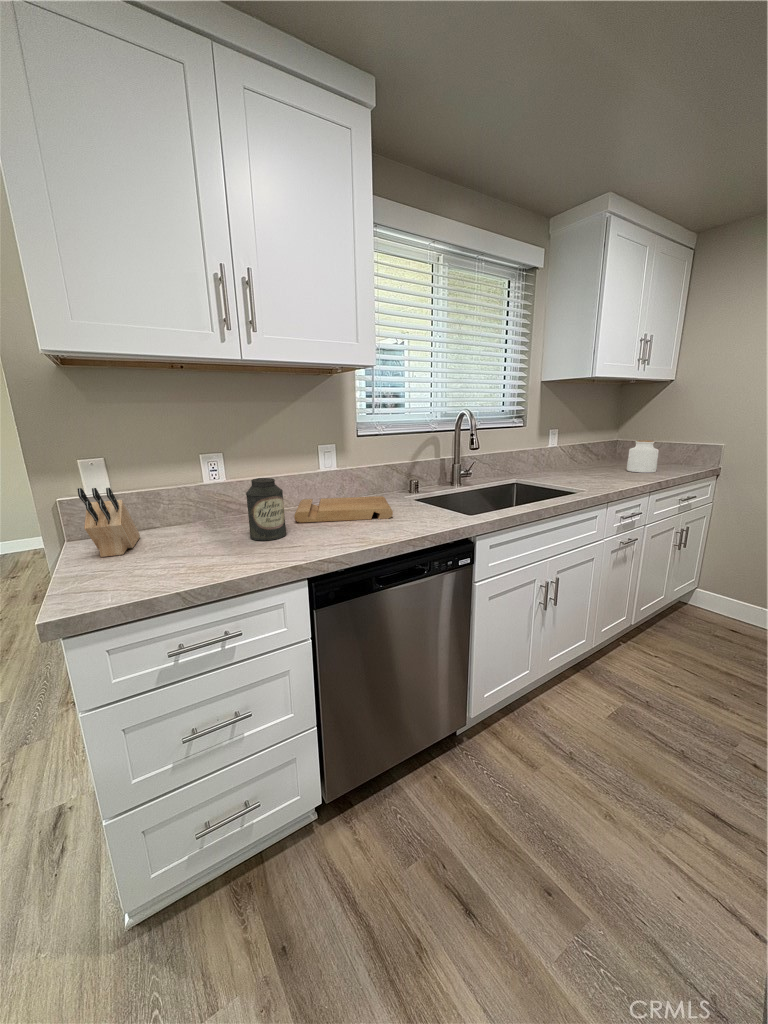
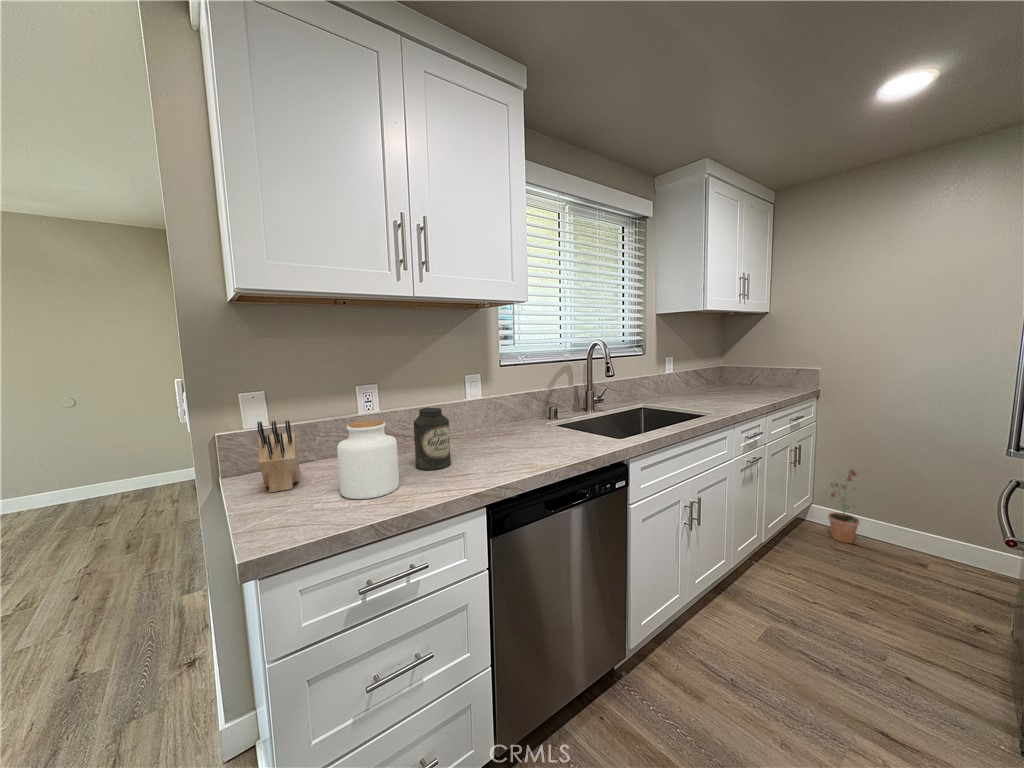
jar: present [627,440,659,473] -> present [337,420,399,499]
cutting board: present [294,496,393,523] -> none [450,423,547,451]
potted plant: none [711,553,751,629] -> present [828,469,859,543]

